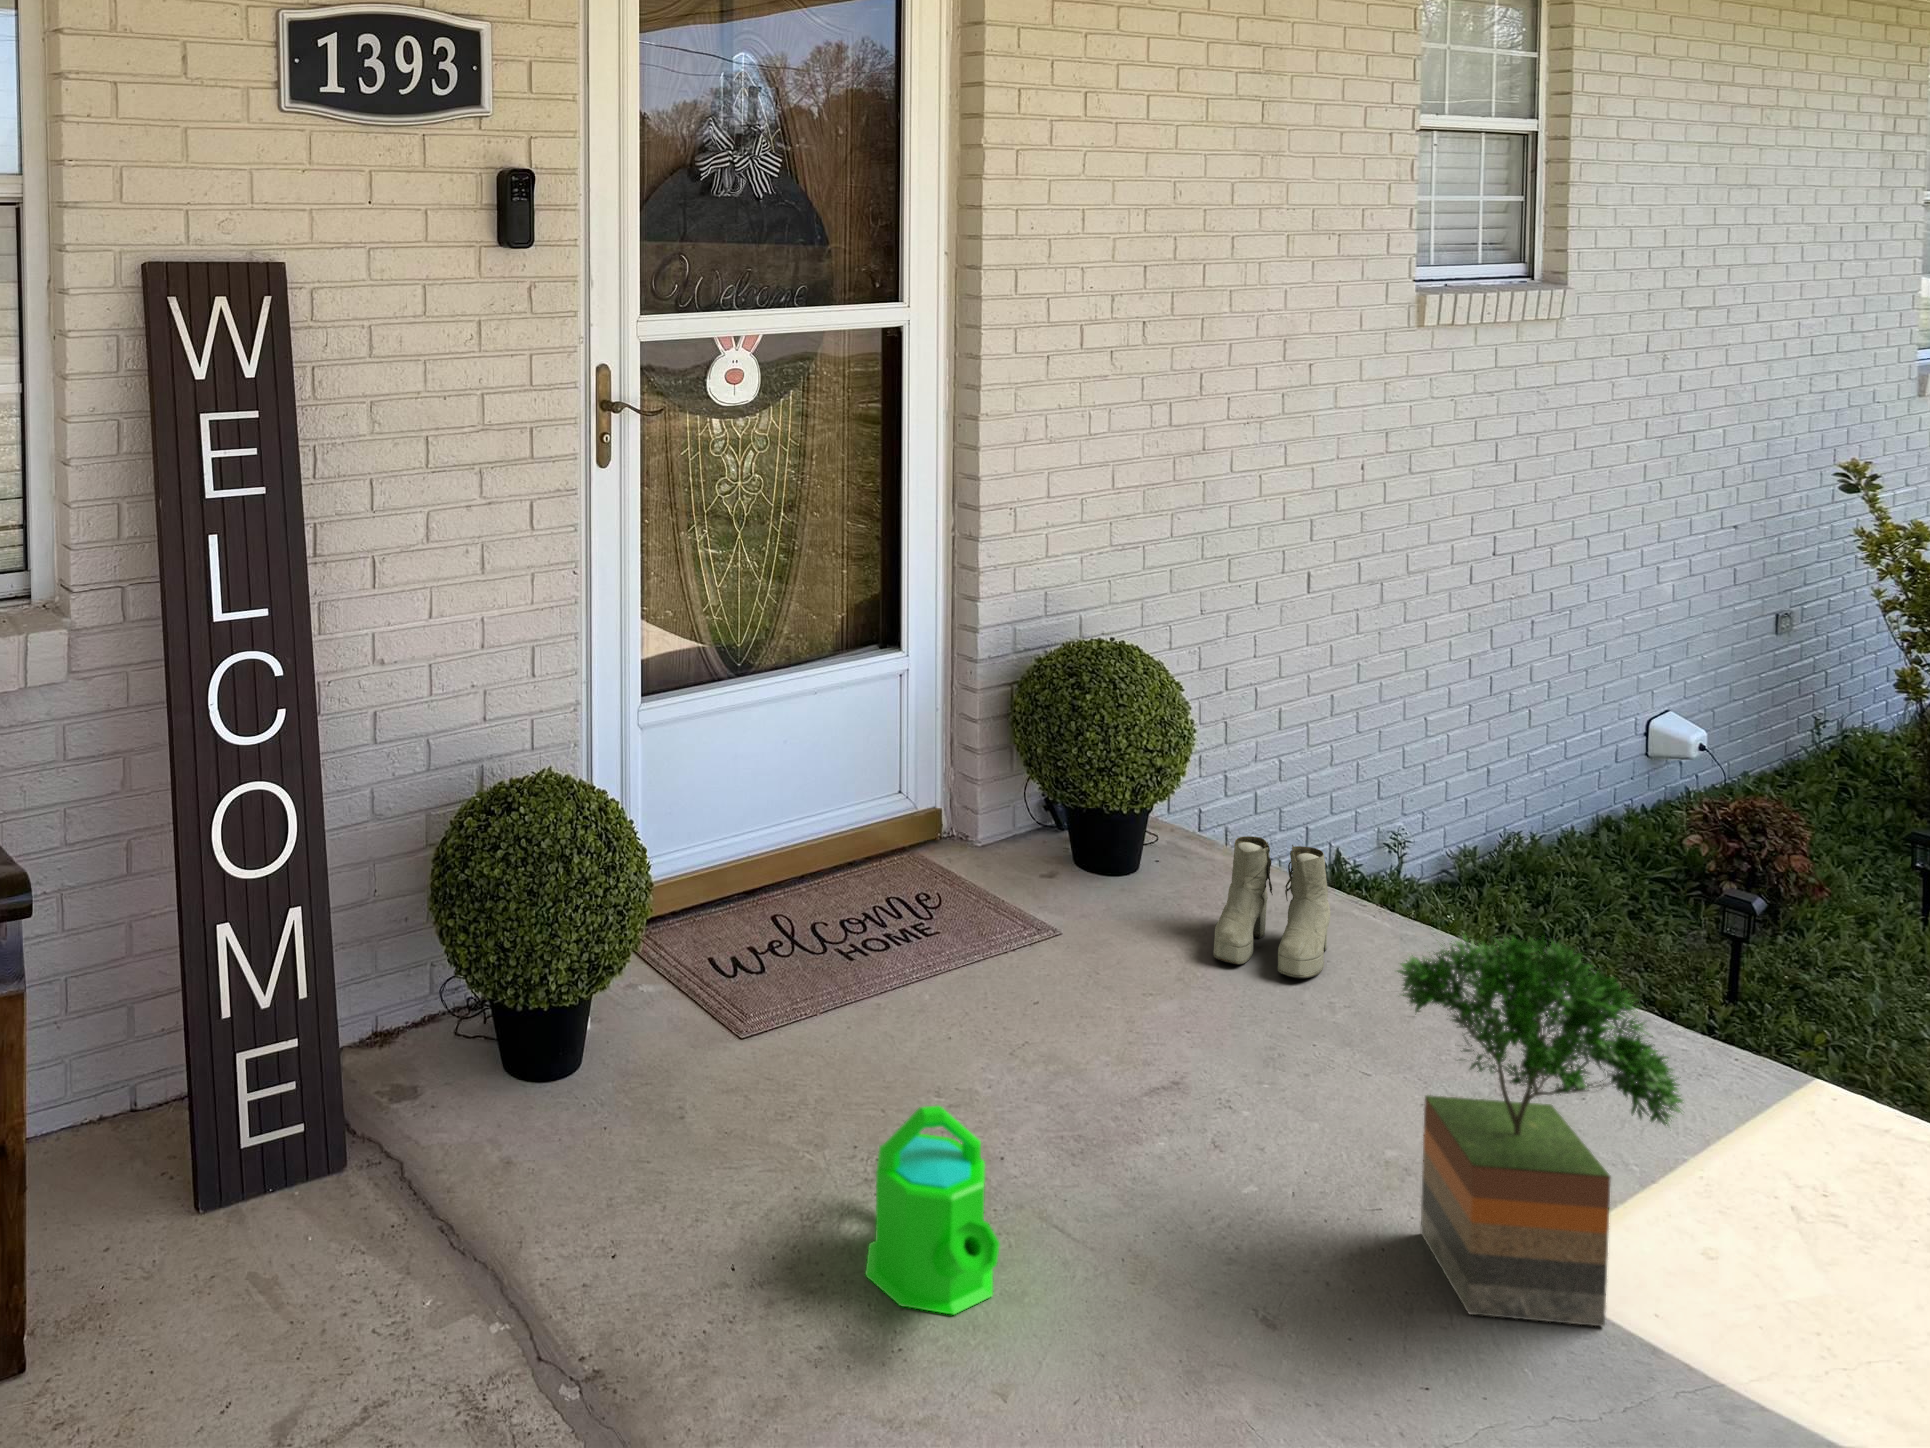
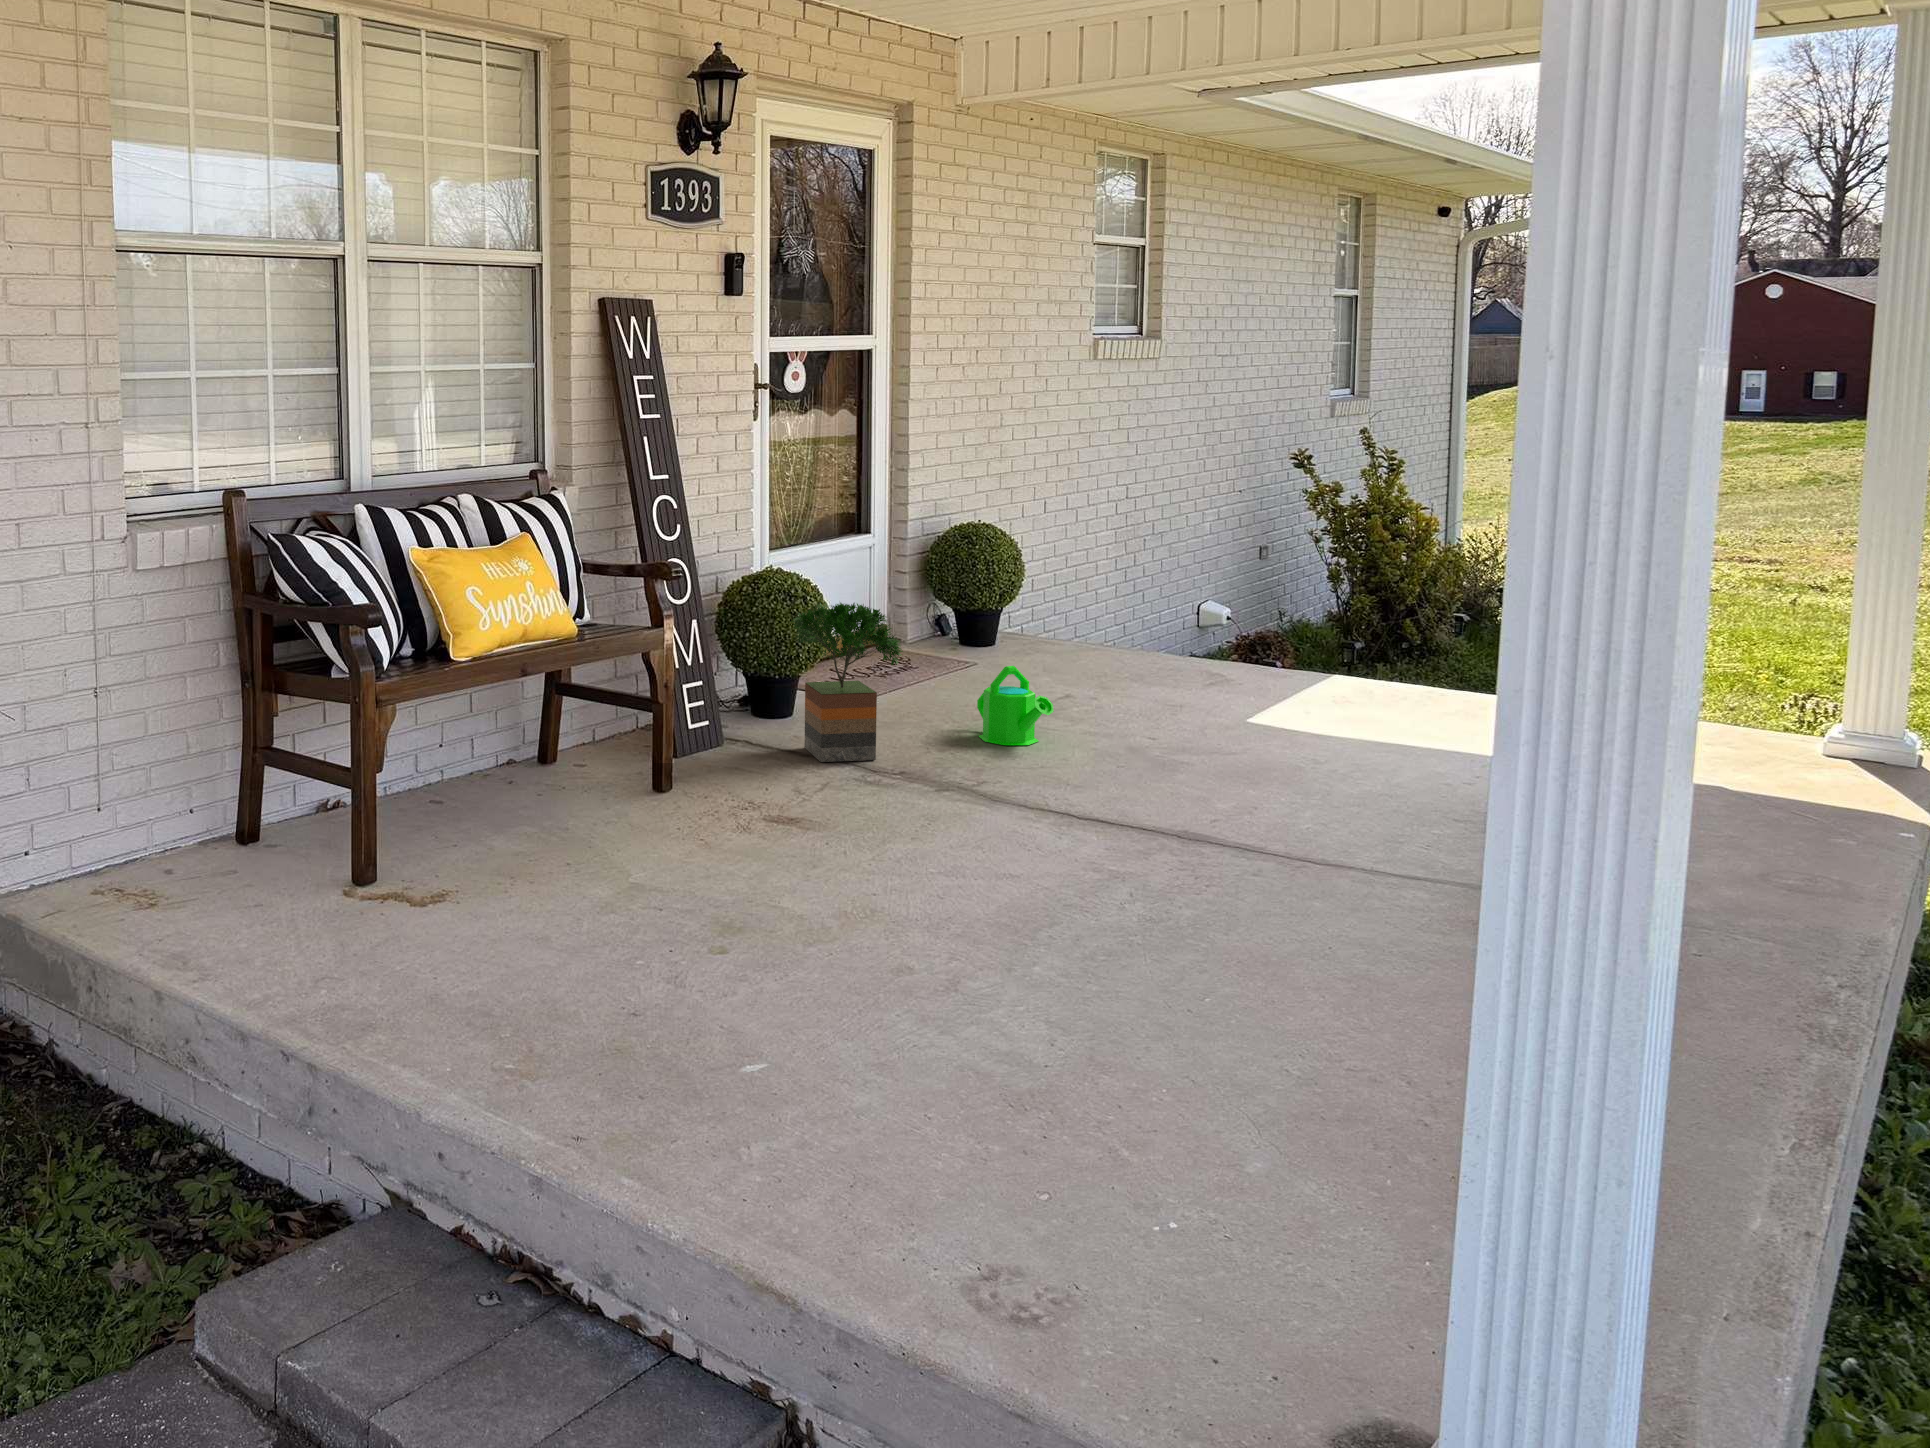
boots: present [1213,836,1330,978] -> none [1054,607,1108,666]
potted tree: present [1398,934,1683,1326] -> present [792,603,902,762]

